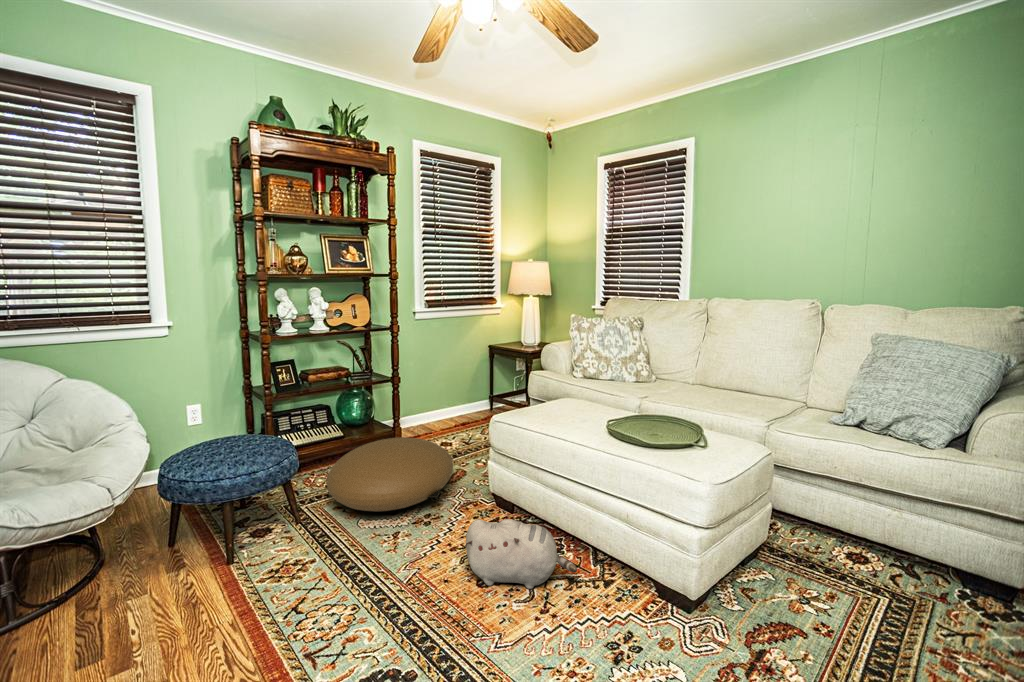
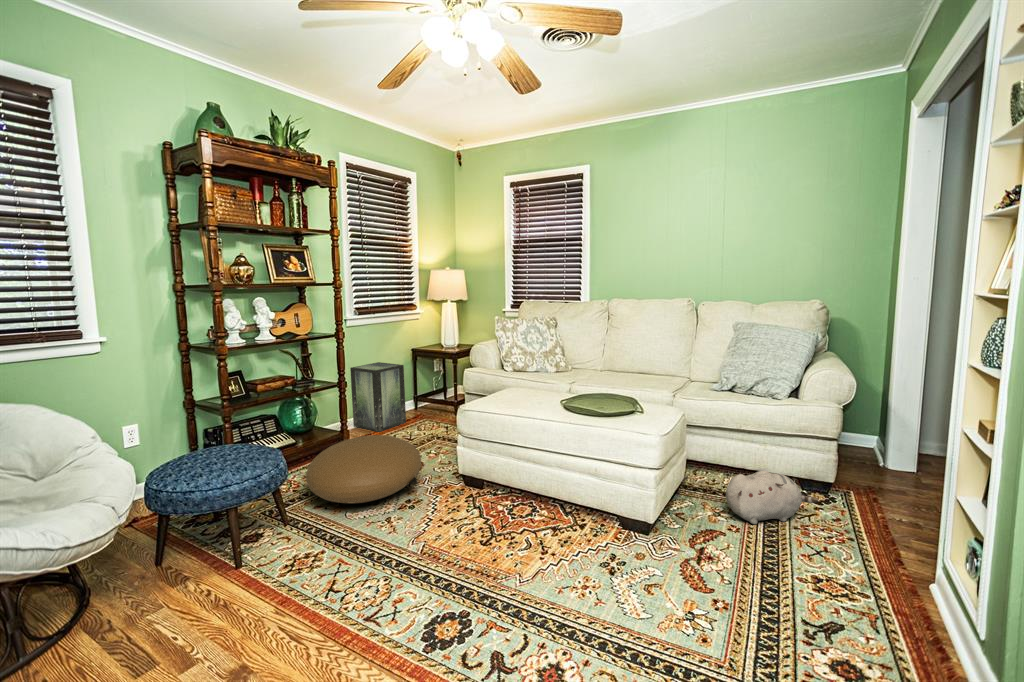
storage box: none [419,359,473,433] -> present [350,362,406,432]
plush toy: present [465,519,577,589] -> present [726,470,818,524]

